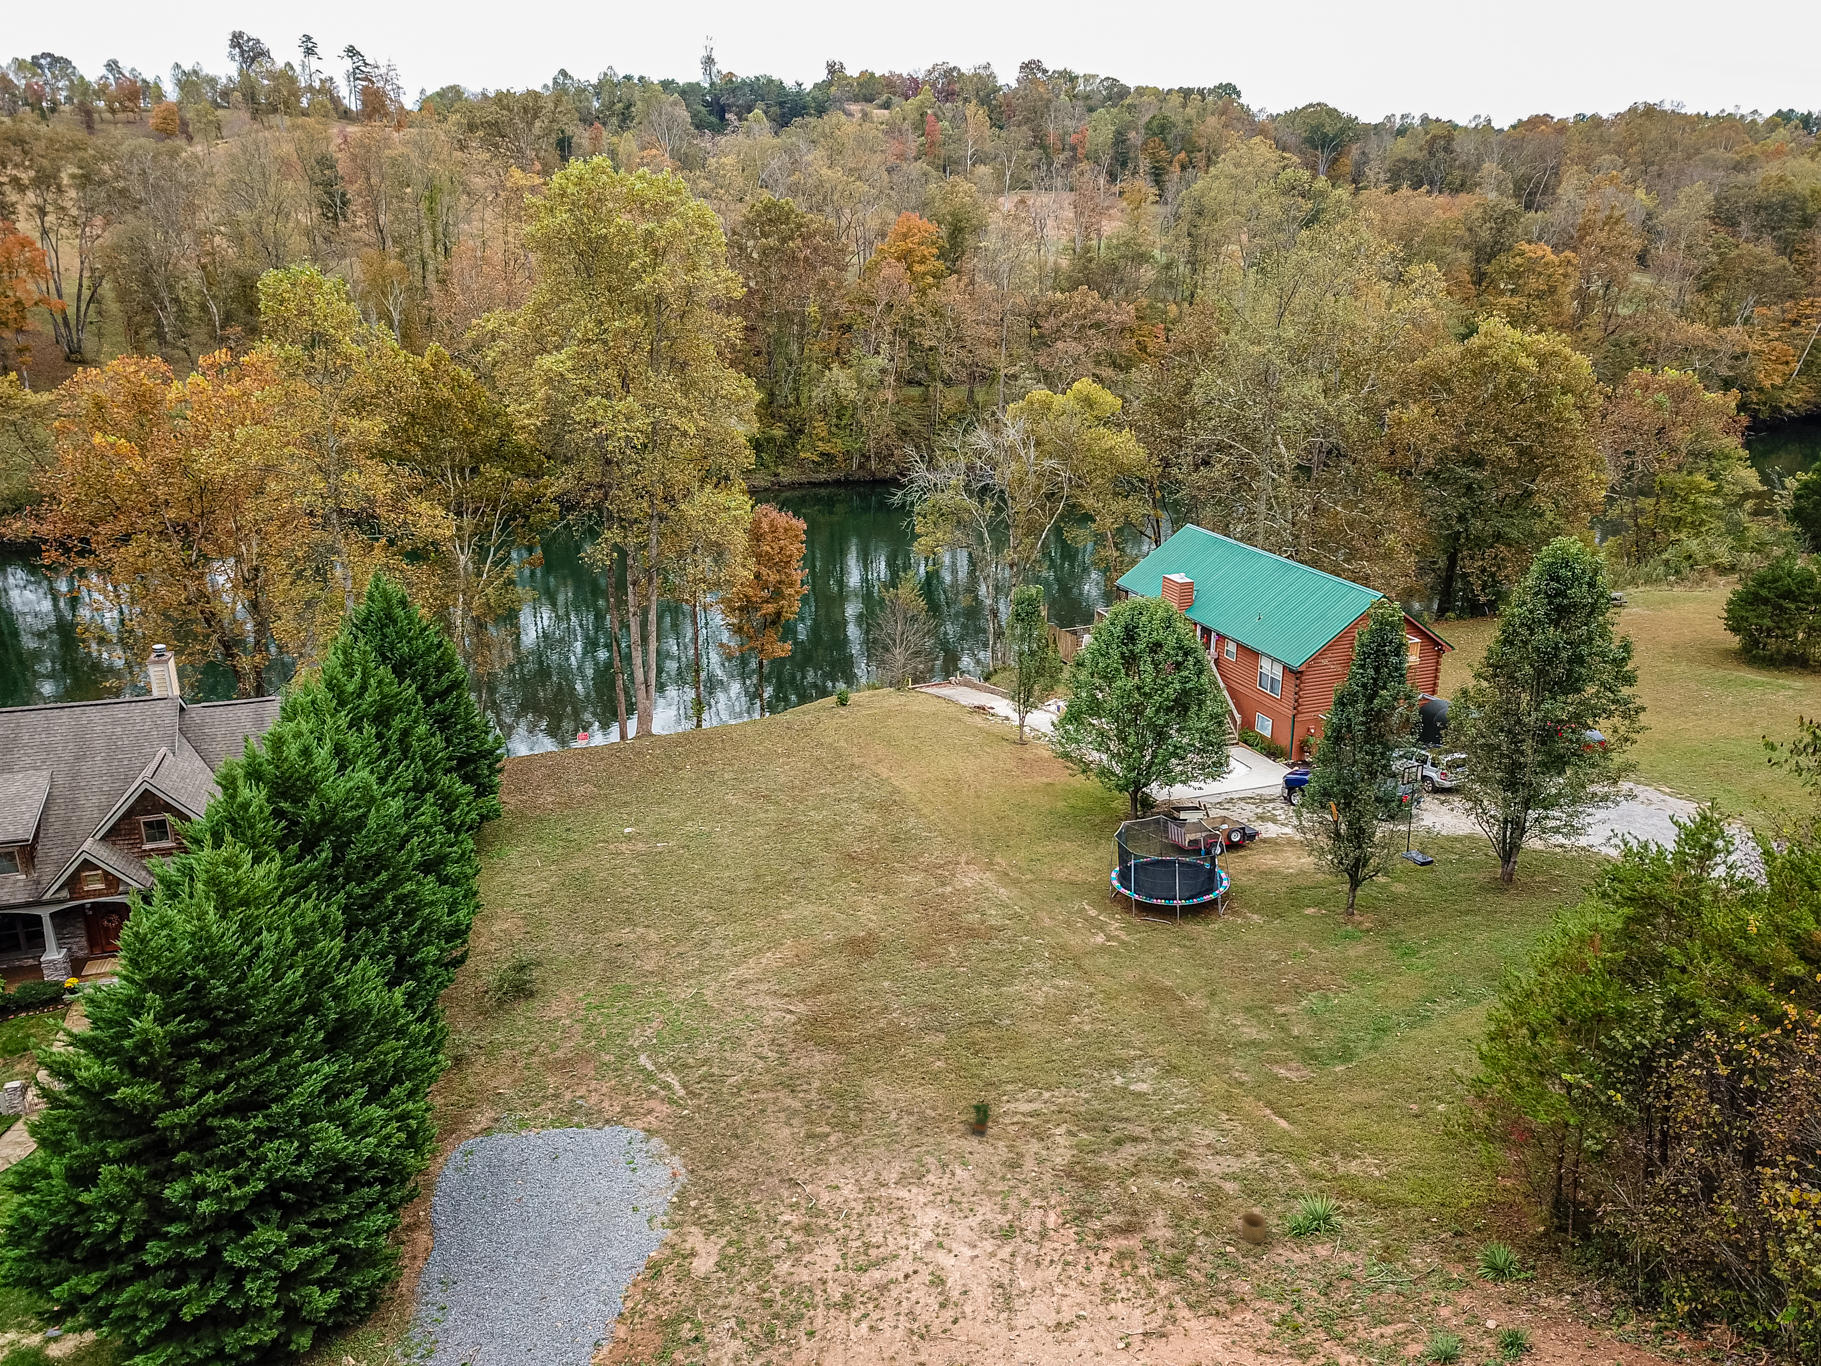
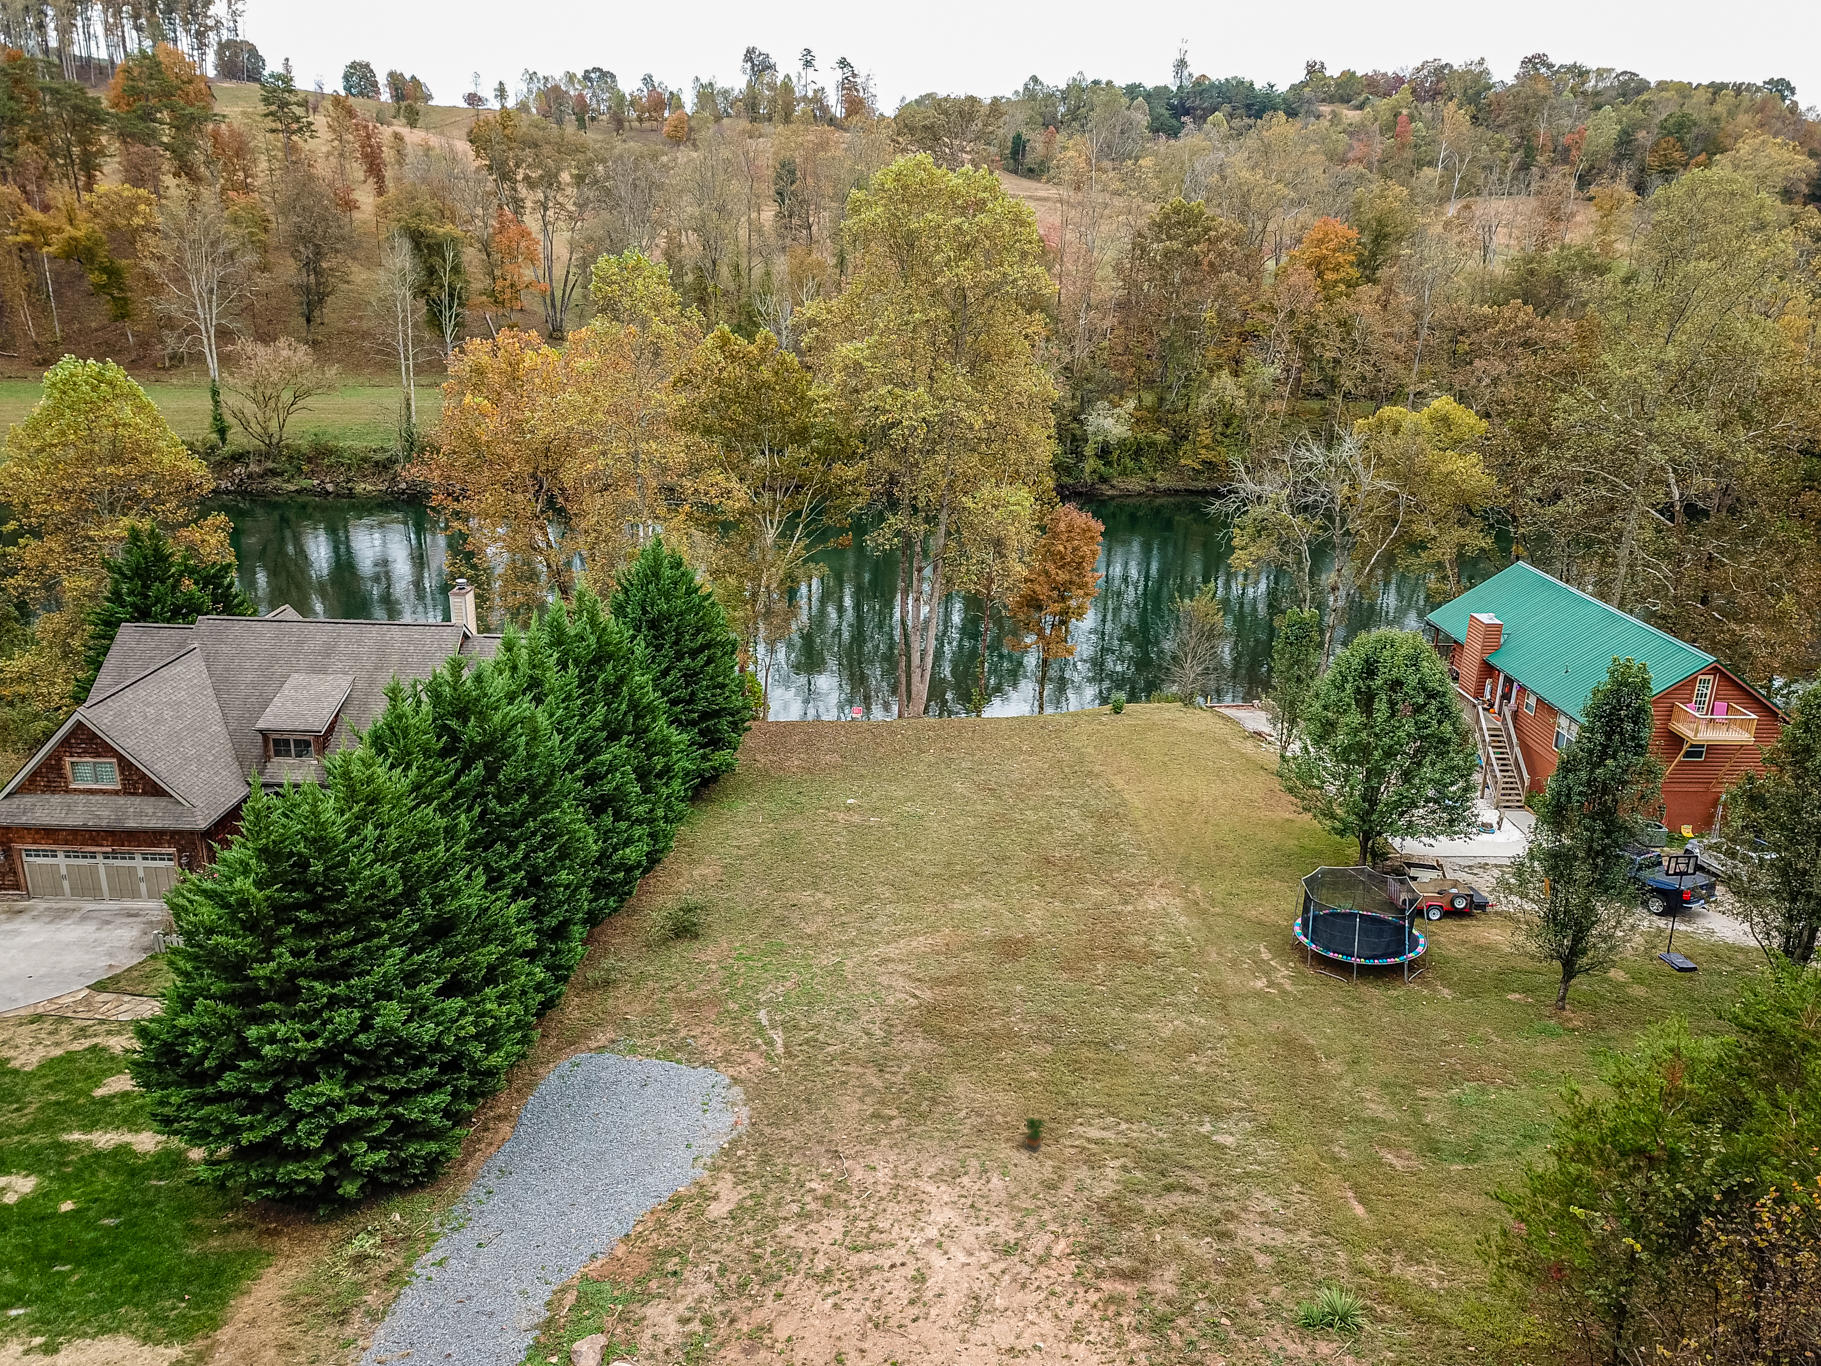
wooden bucket: present [1241,1212,1266,1244] -> none [1256,1292,1285,1328]

